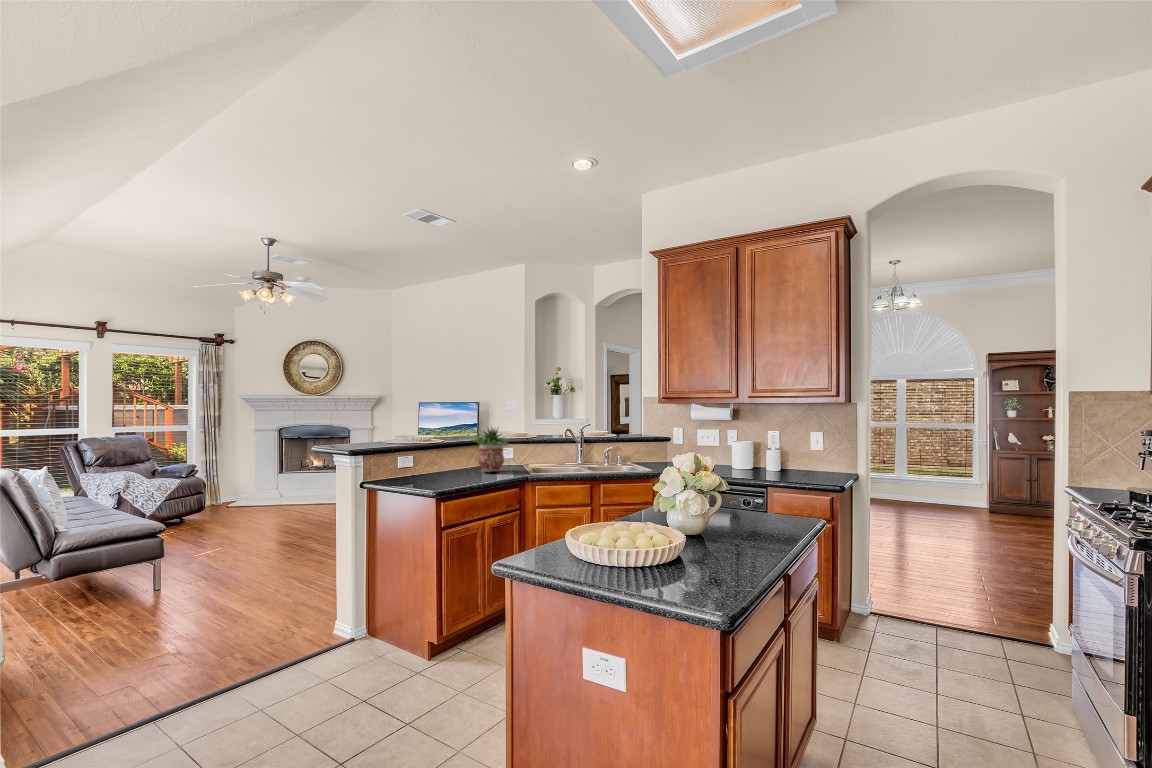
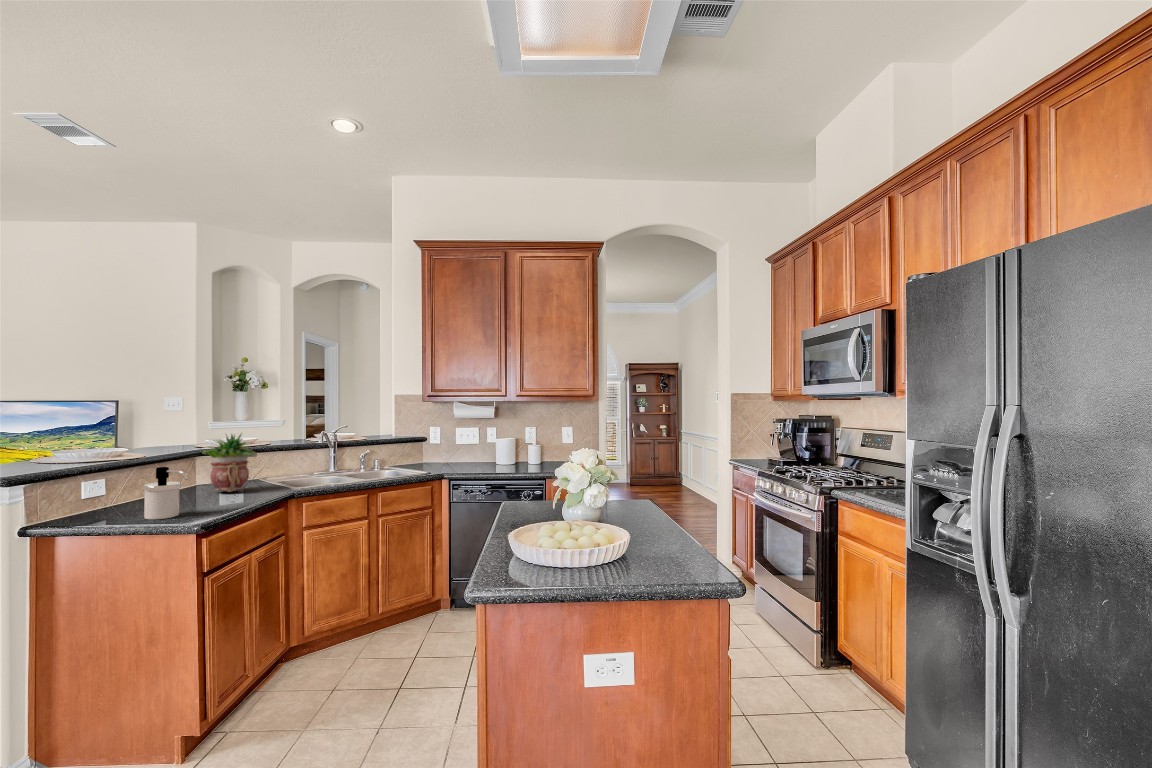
soap dispenser: none [418,448,440,486] -> present [143,467,188,519]

